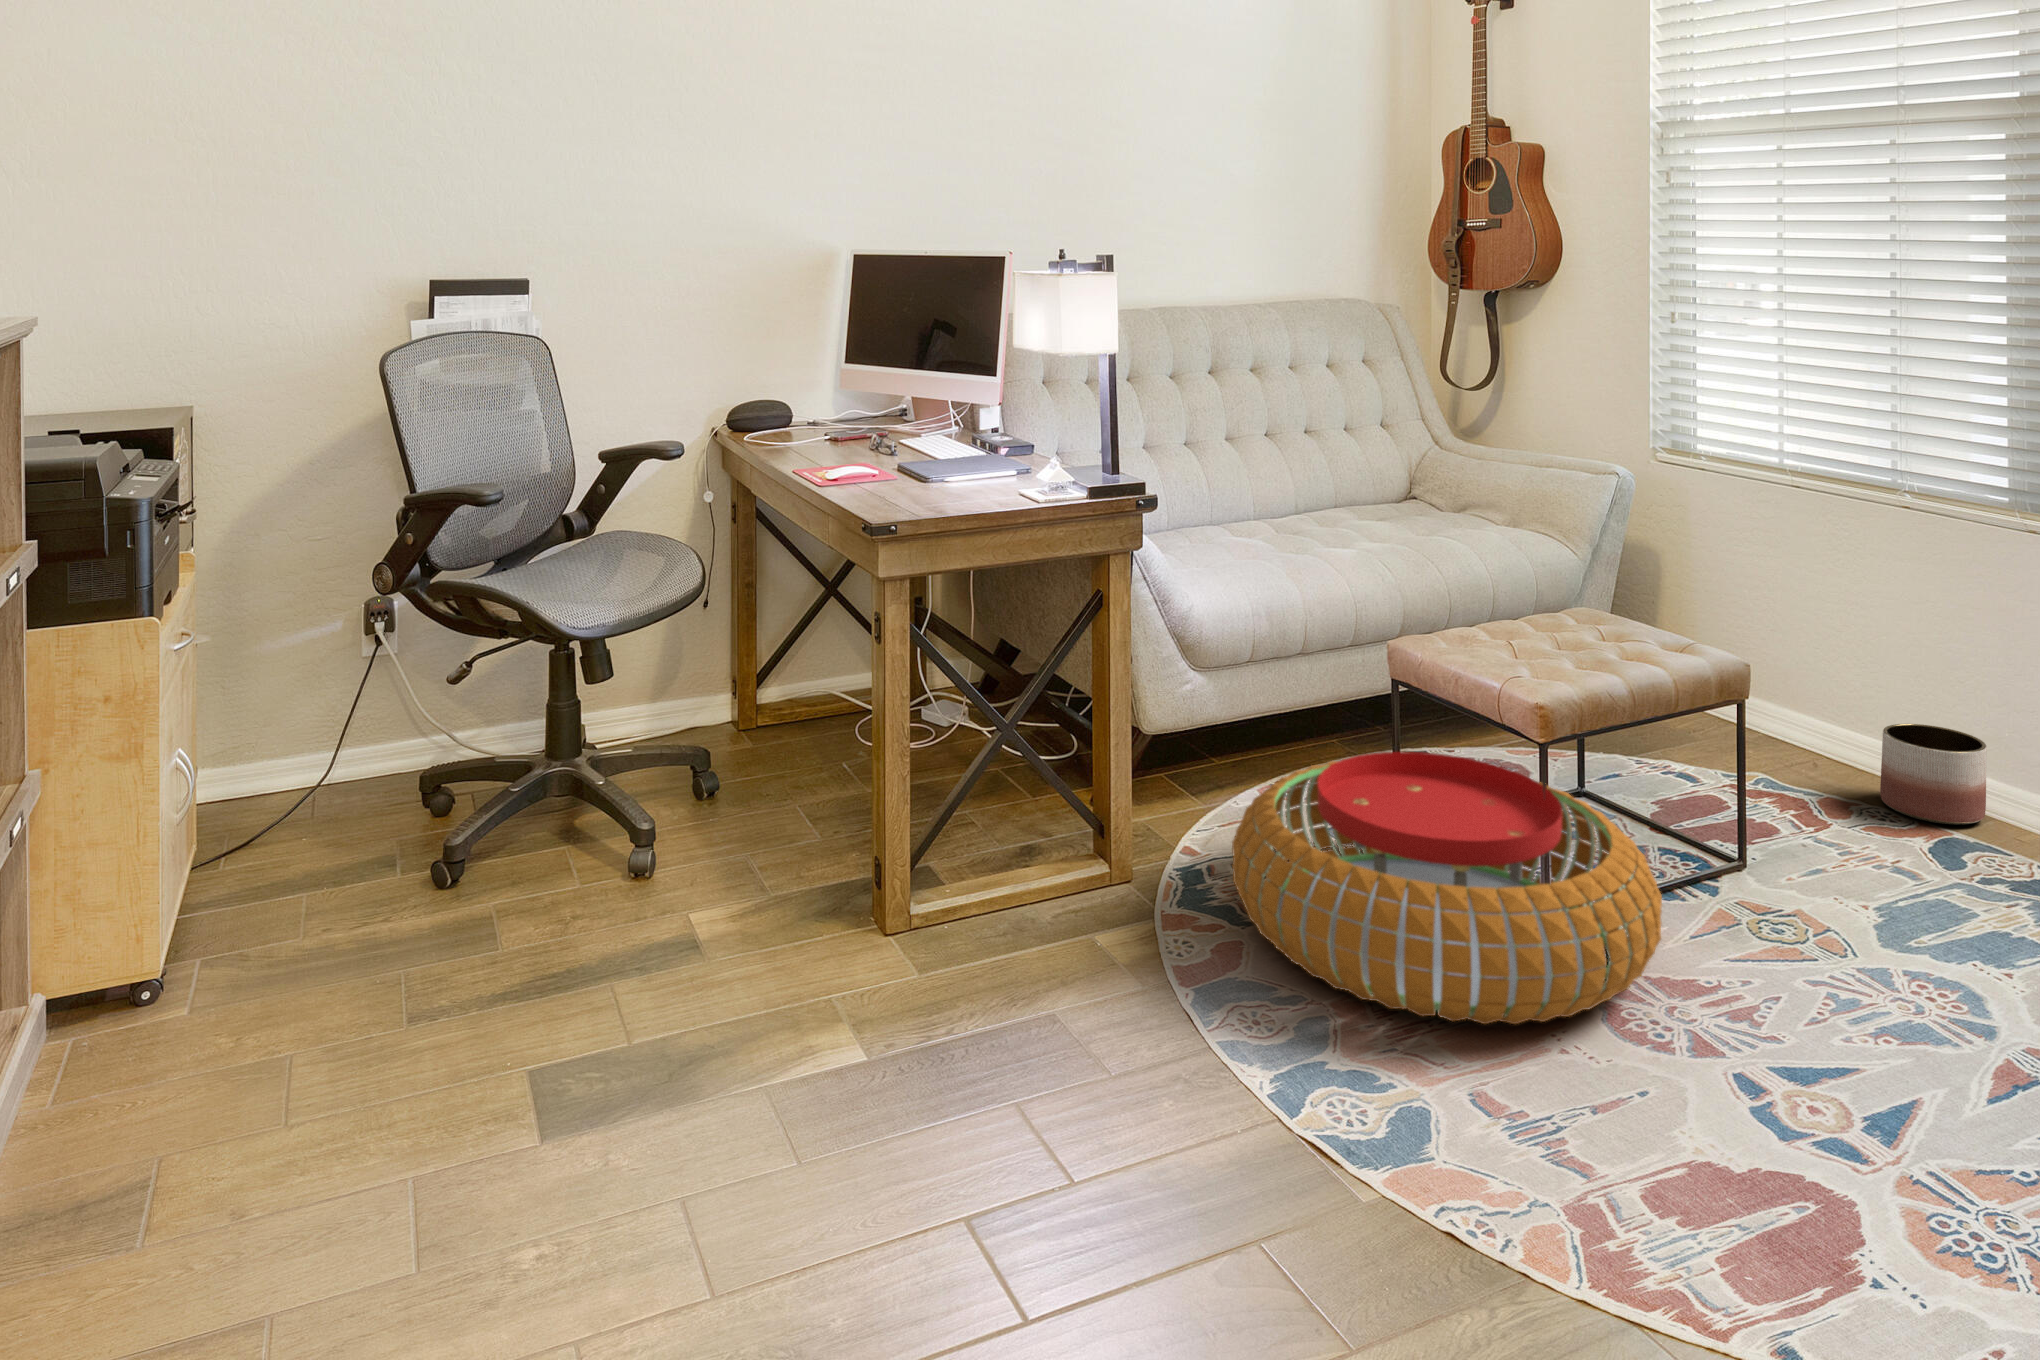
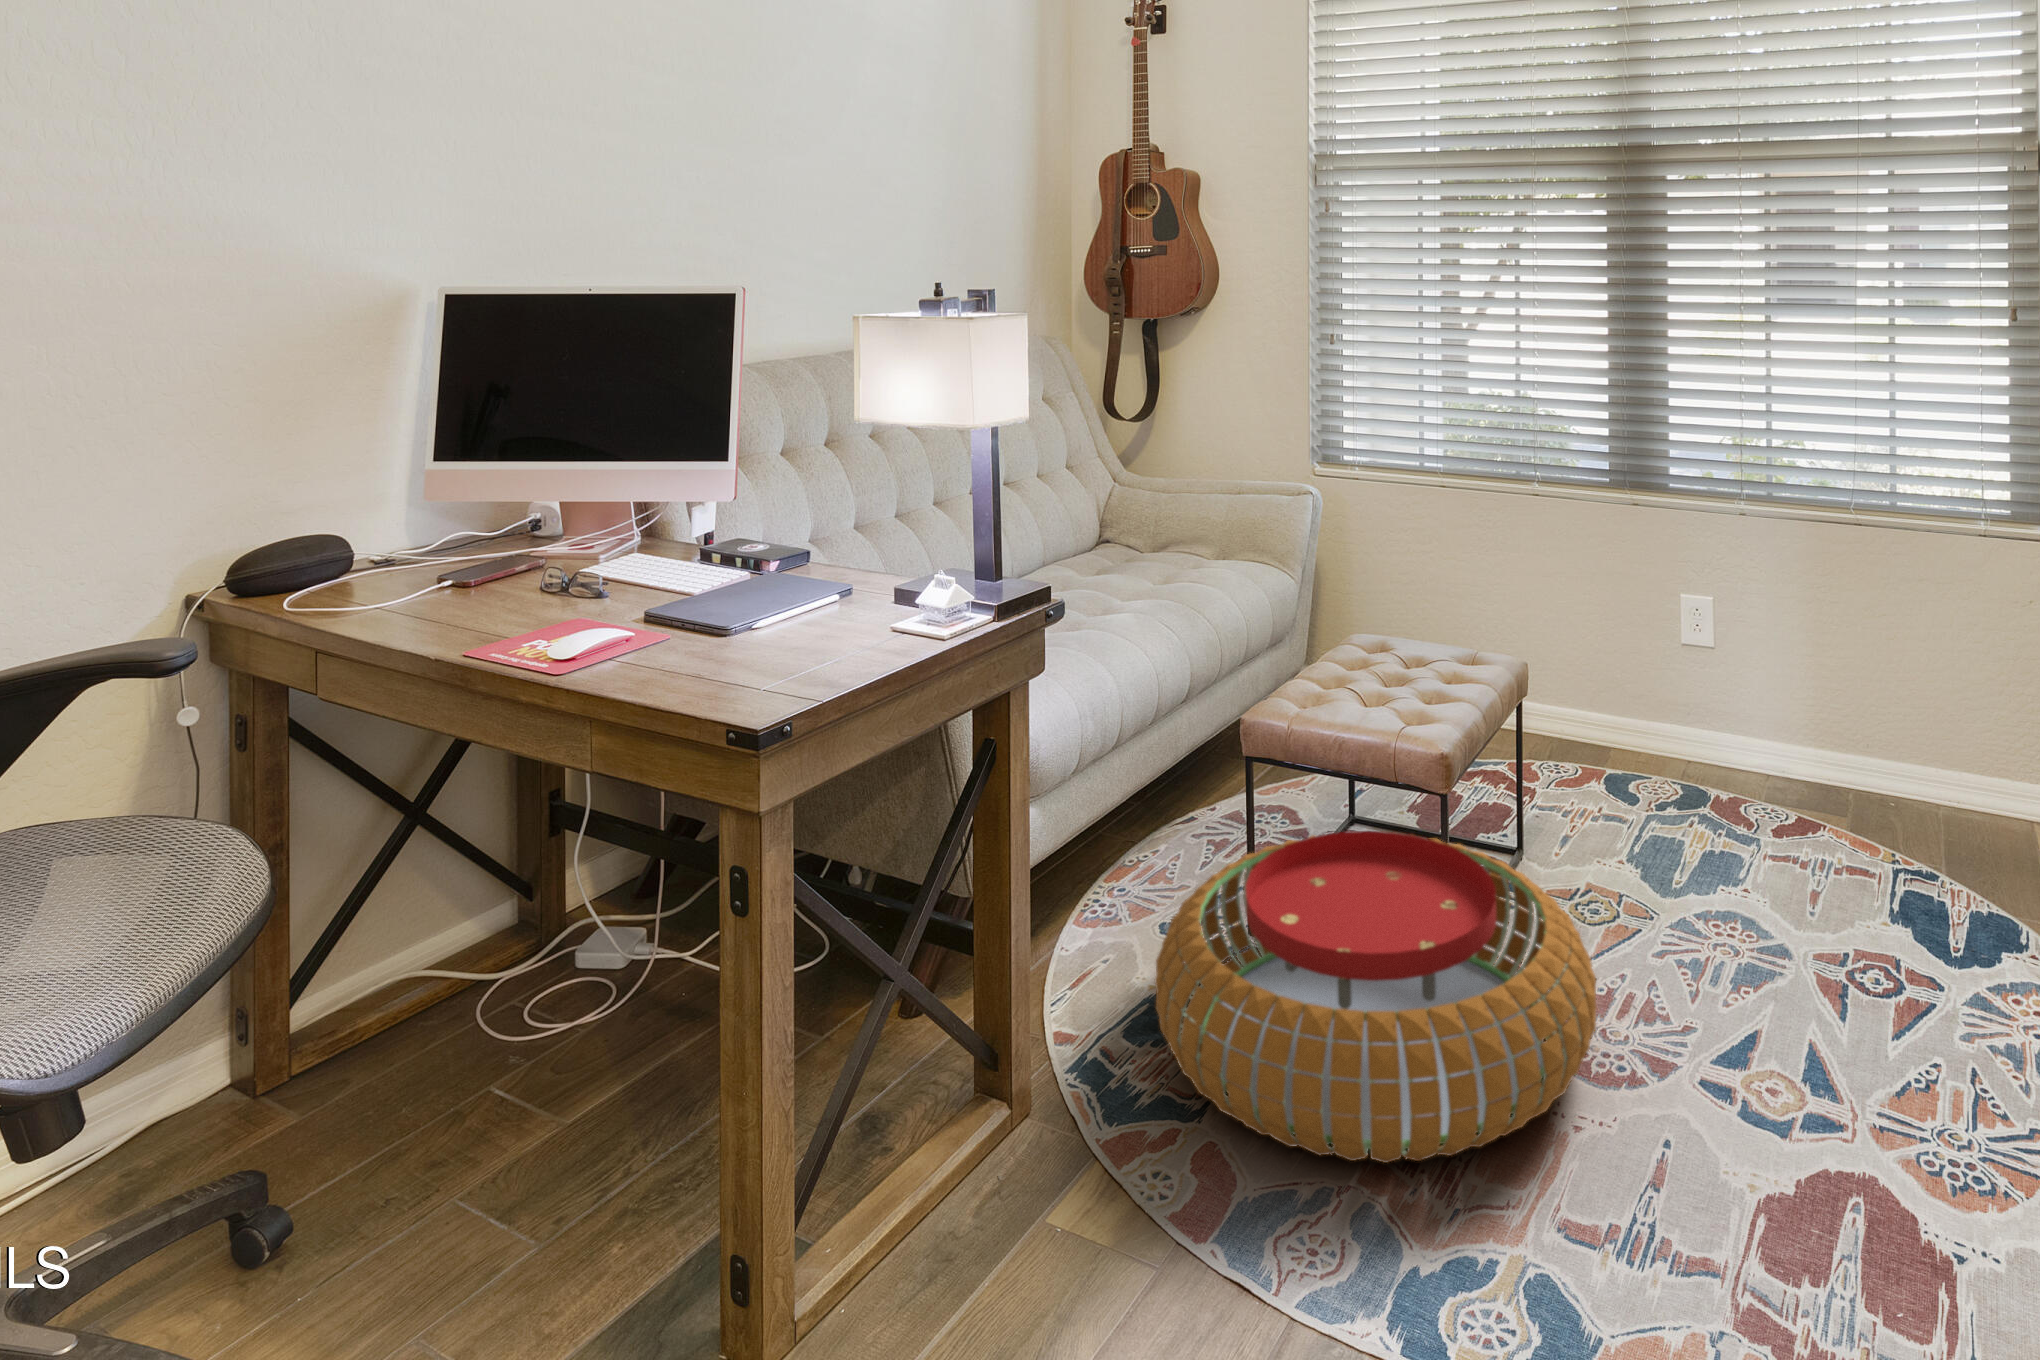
planter: present [1880,724,1987,825] -> none [1544,679,1617,763]

